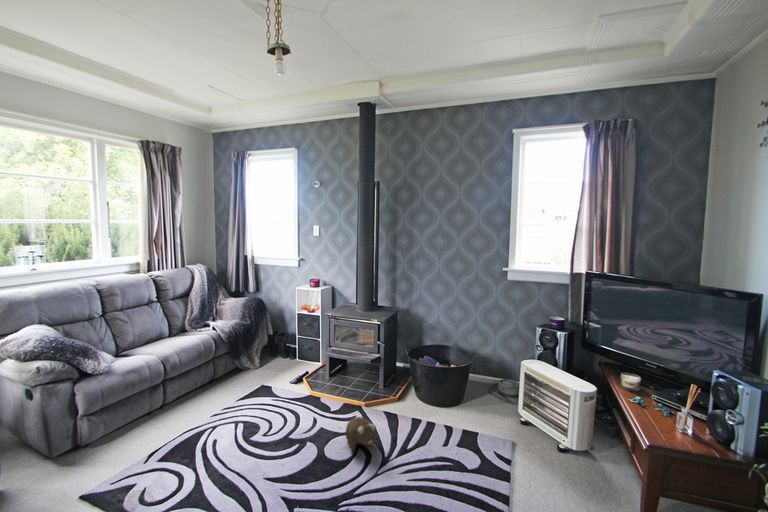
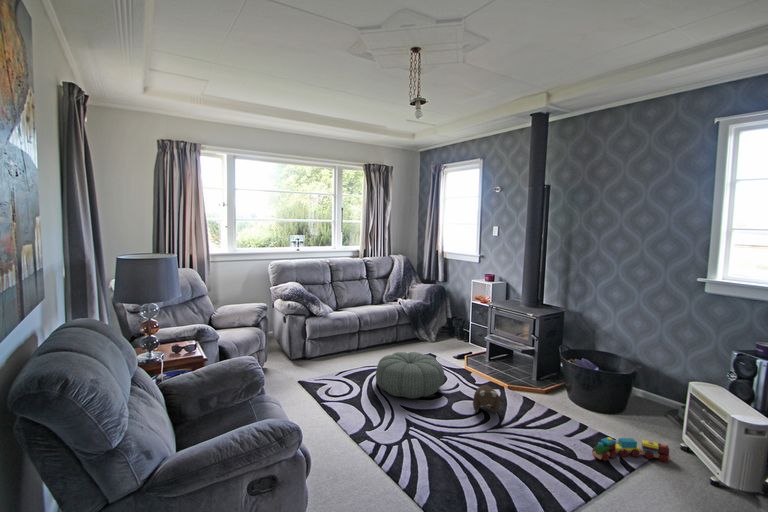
pouf: none [214,395,304,466] -> present [376,352,444,398]
toy train: none [475,428,526,465] -> present [592,437,670,462]

